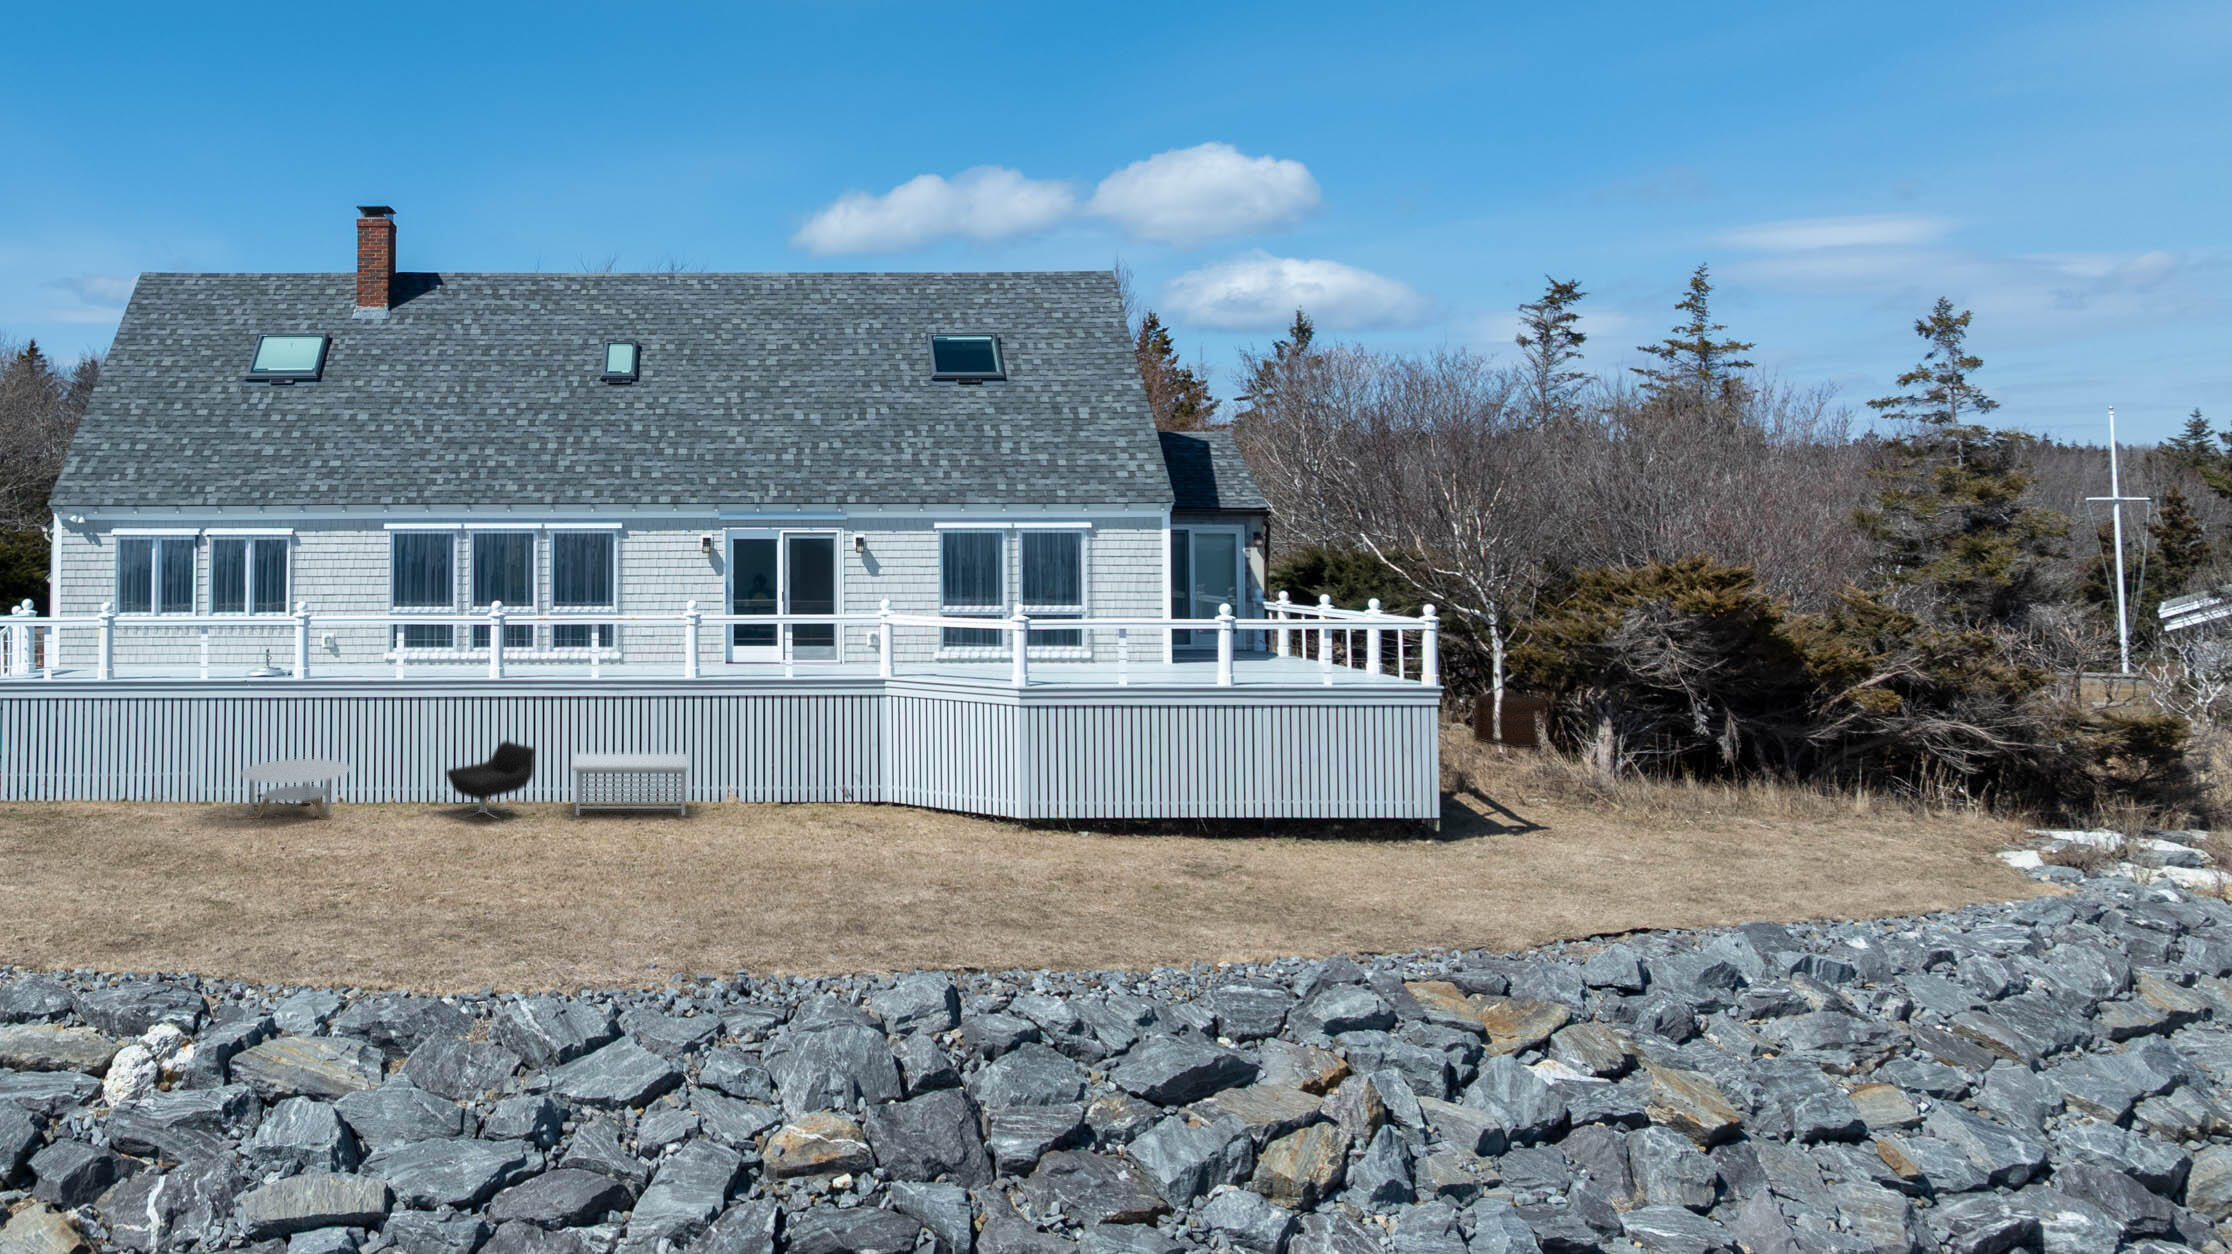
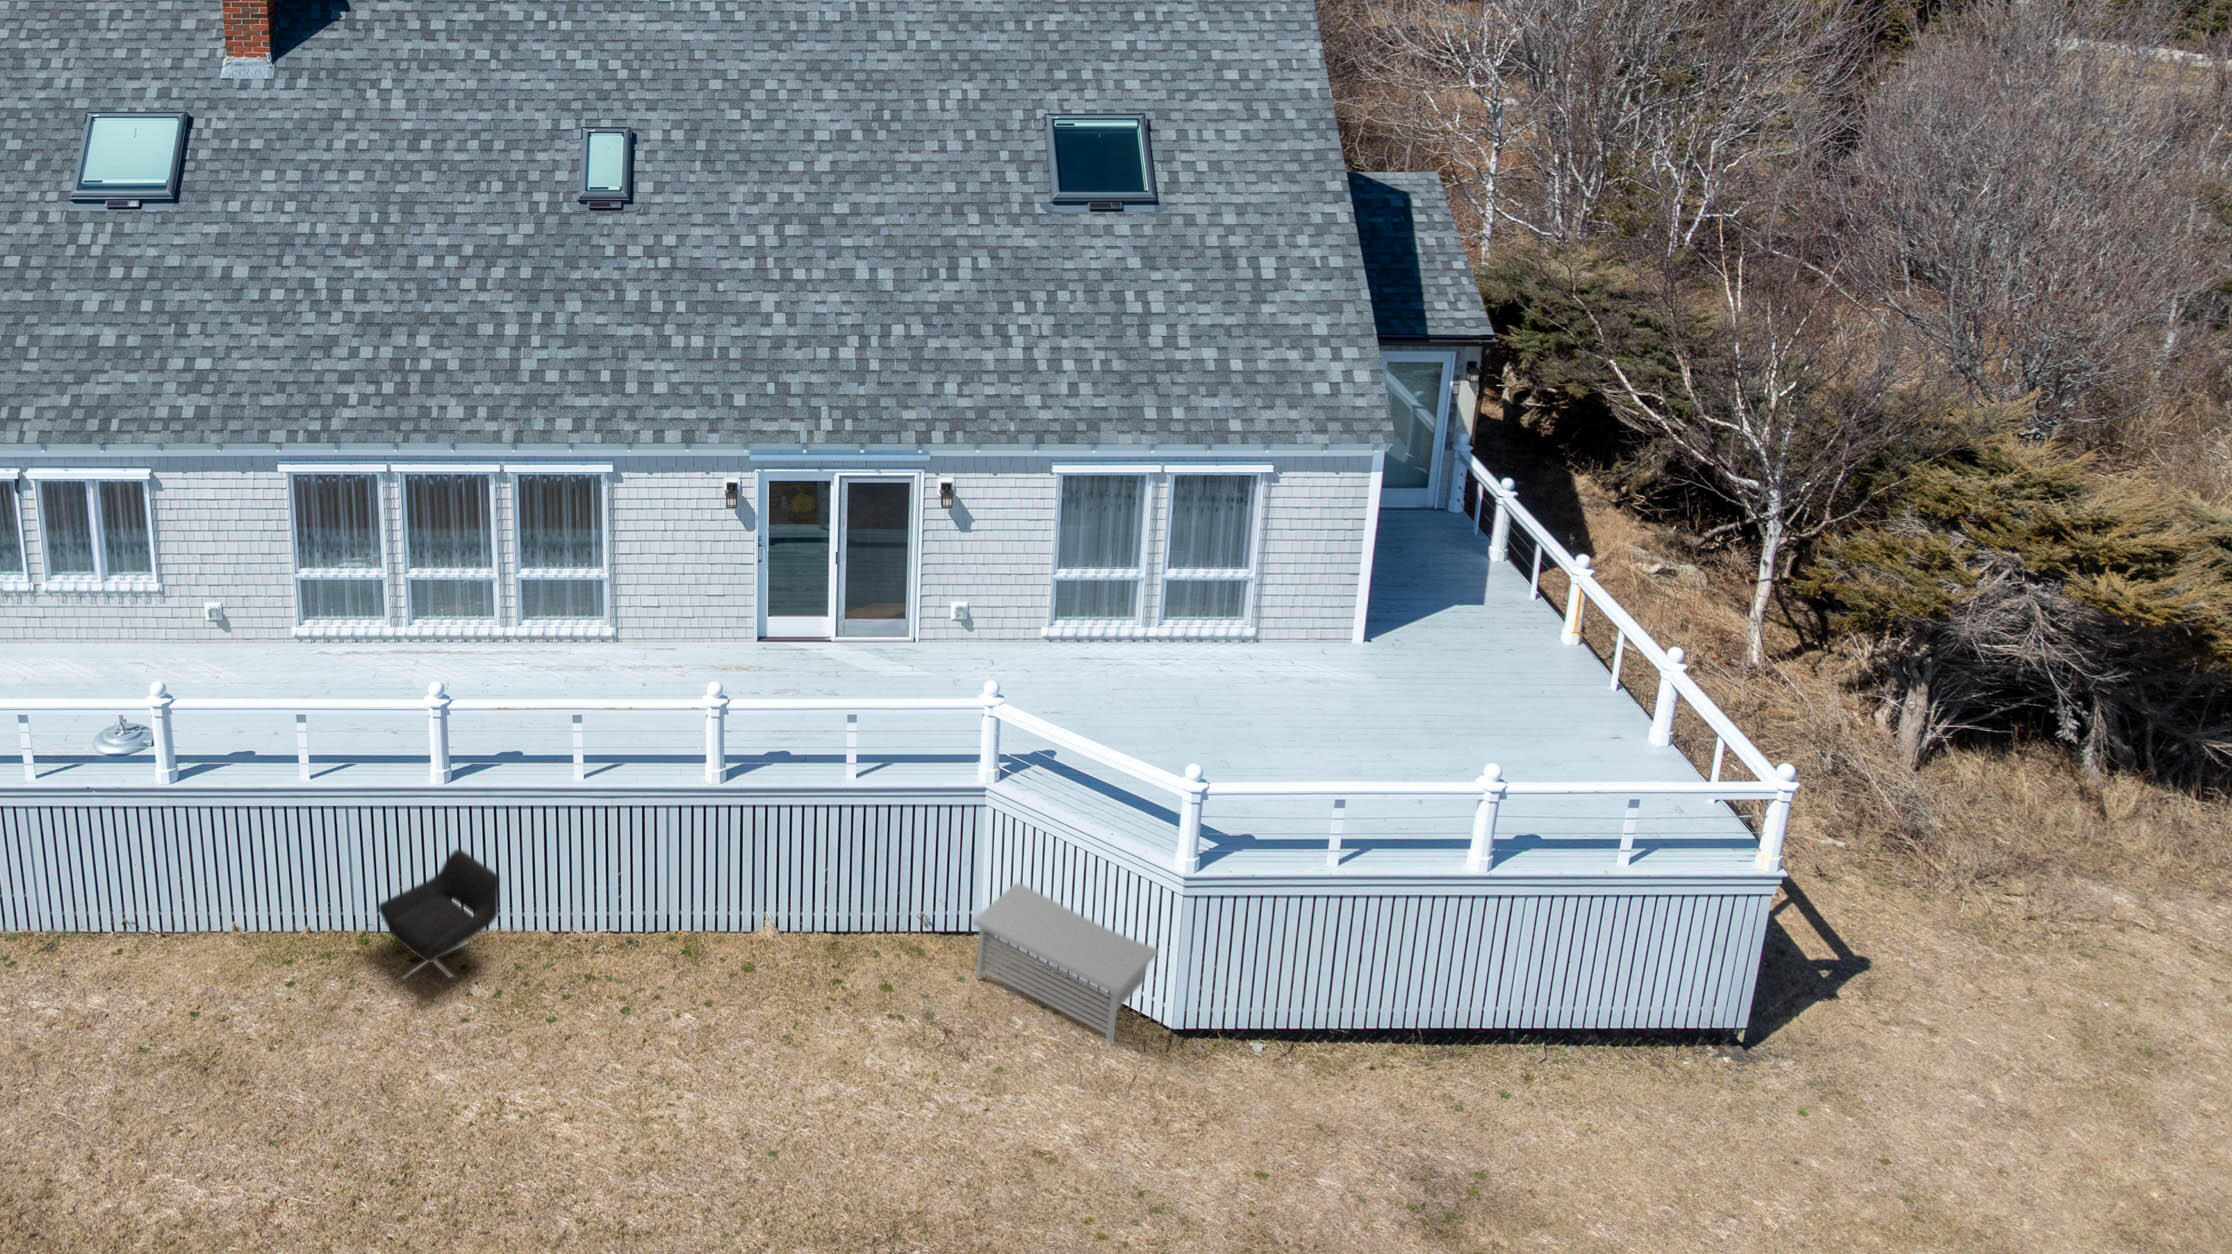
wooden crate: present [1474,692,1547,747] -> none [1712,572,1821,658]
storage bench: present [572,754,688,815] -> present [973,883,1157,1044]
round table: present [242,759,350,820] -> none [93,871,245,988]

